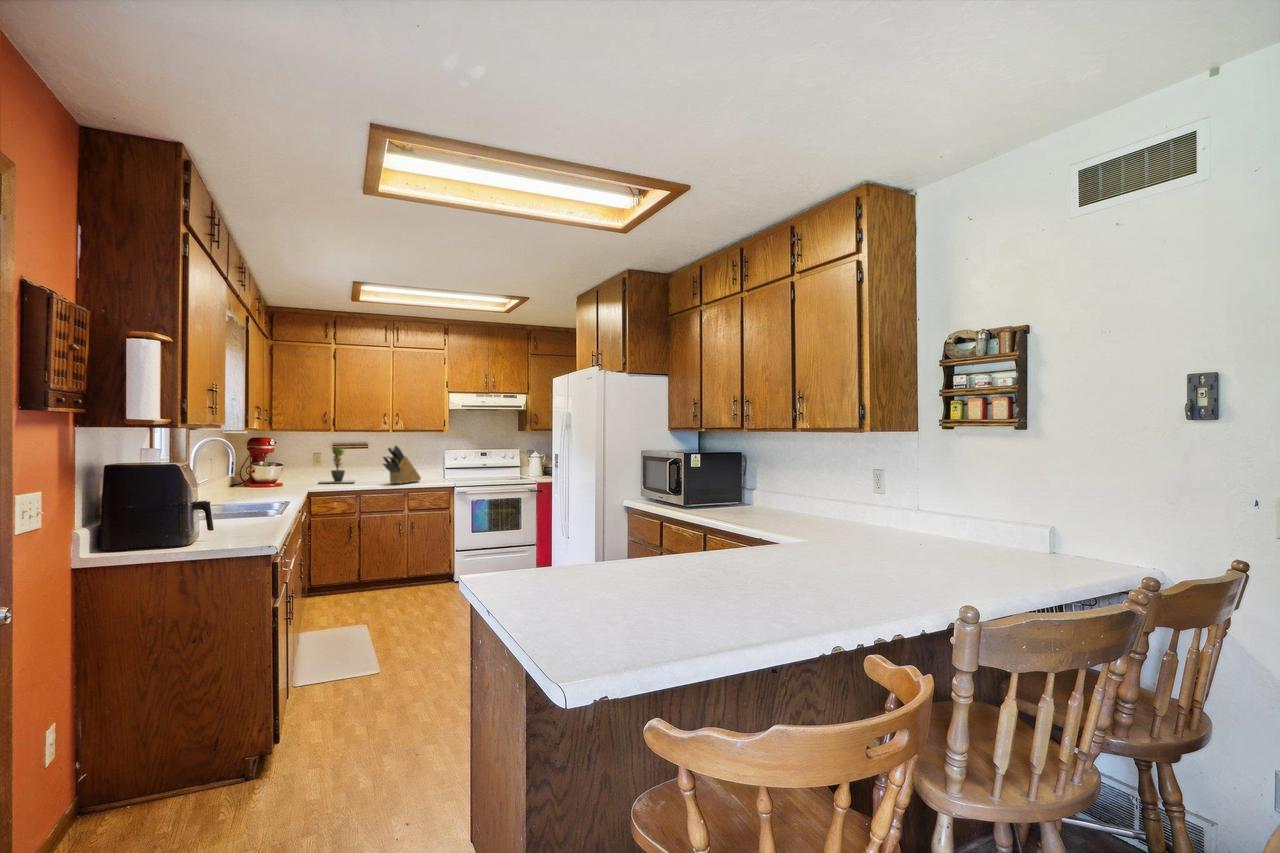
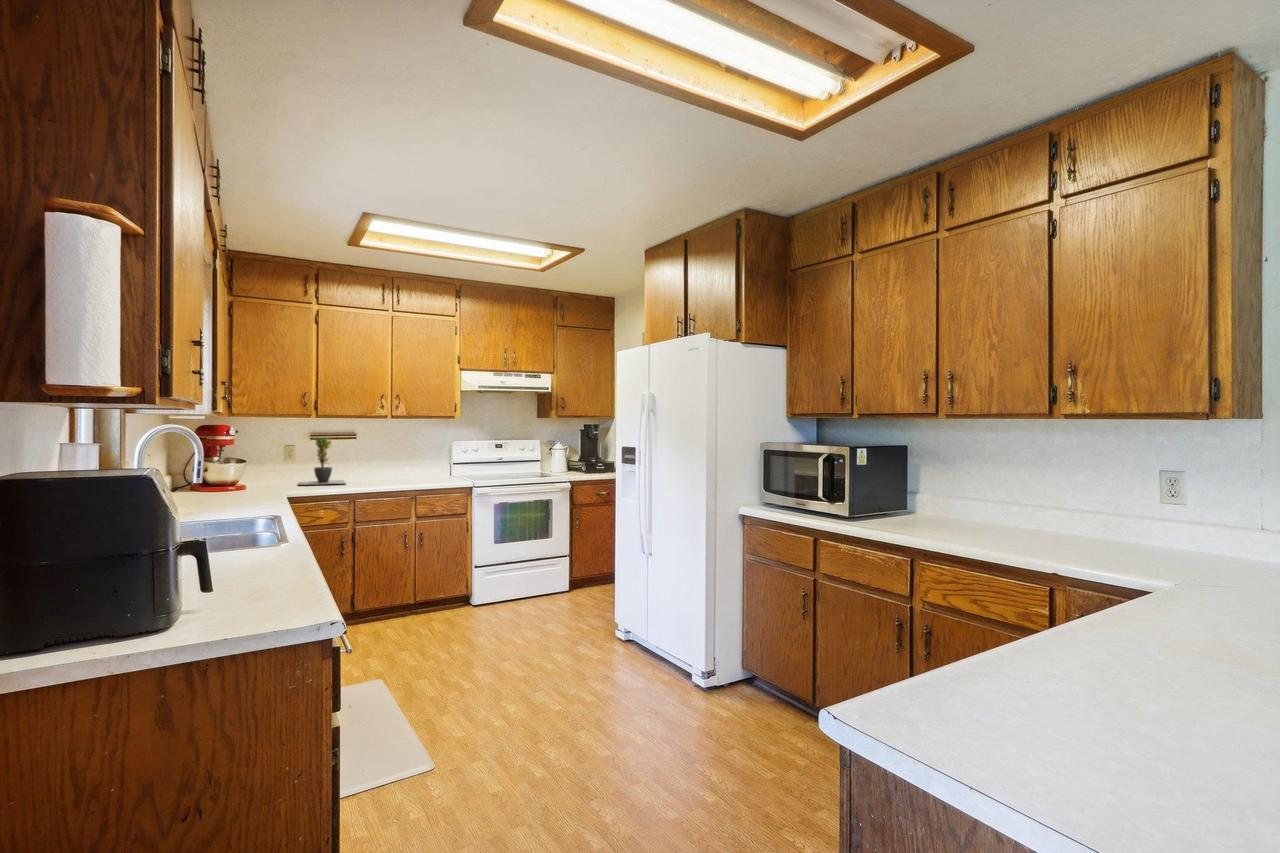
knife block: present [383,446,421,484] -> none [385,435,430,485]

